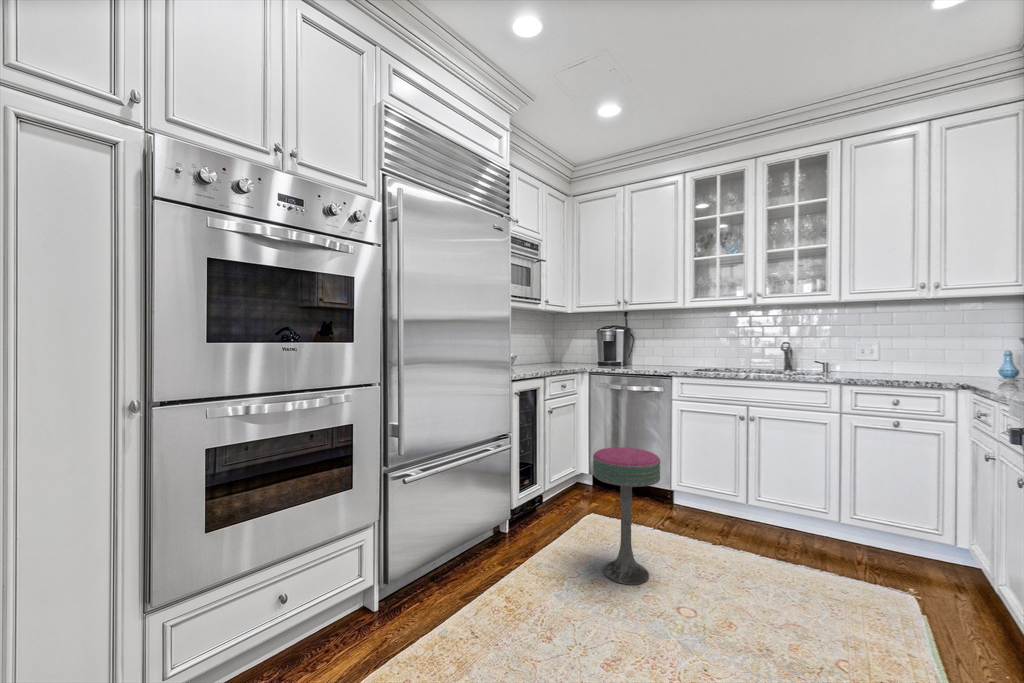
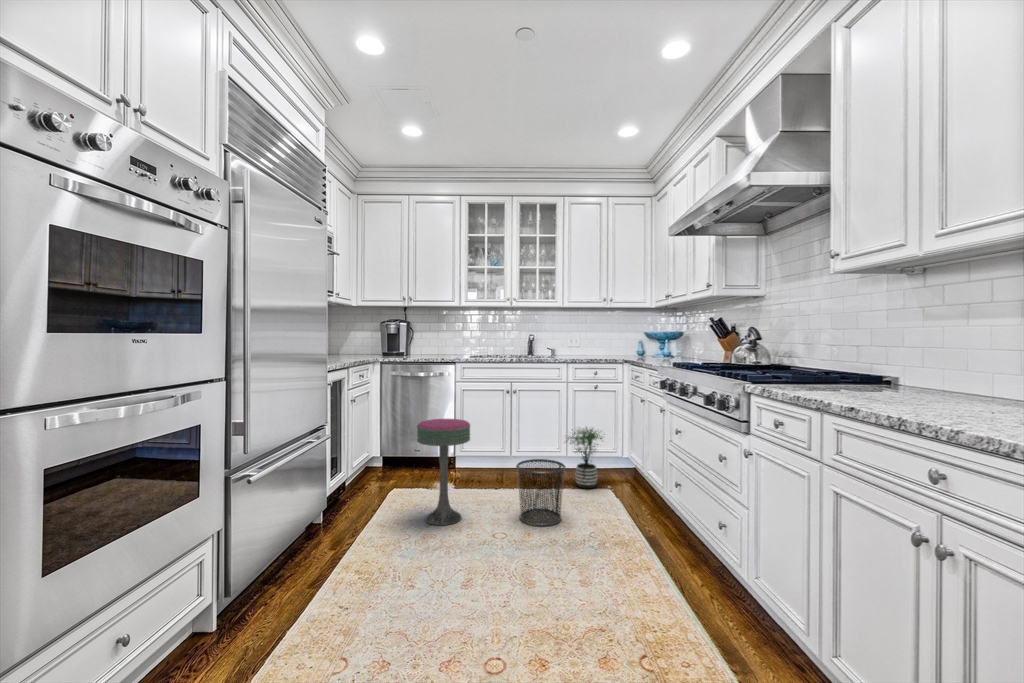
potted plant: none [823,482,908,584] -> present [567,427,603,489]
waste bin: none [723,523,807,634] -> present [516,459,565,526]

